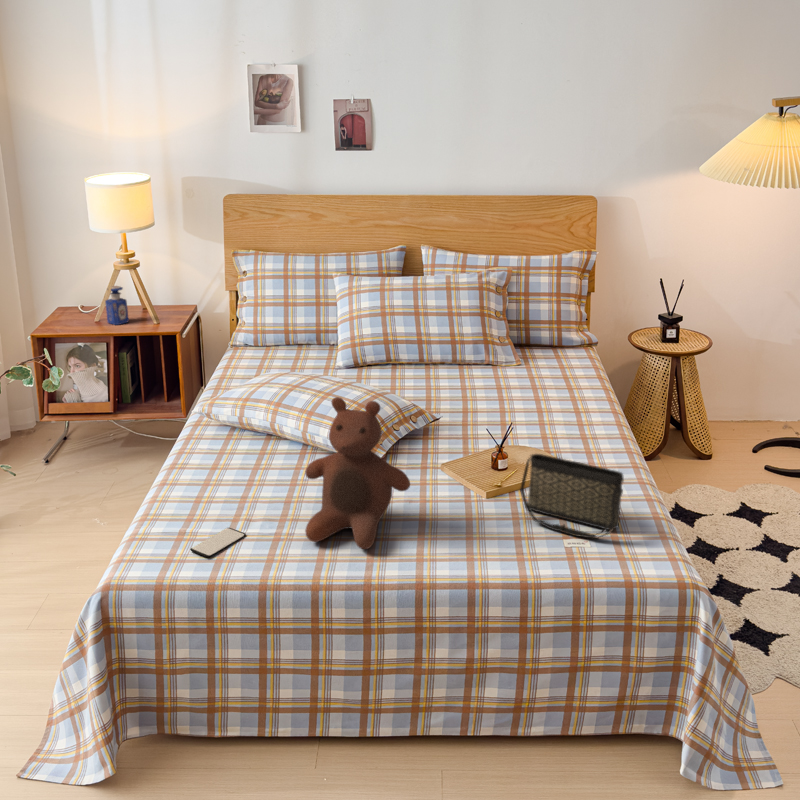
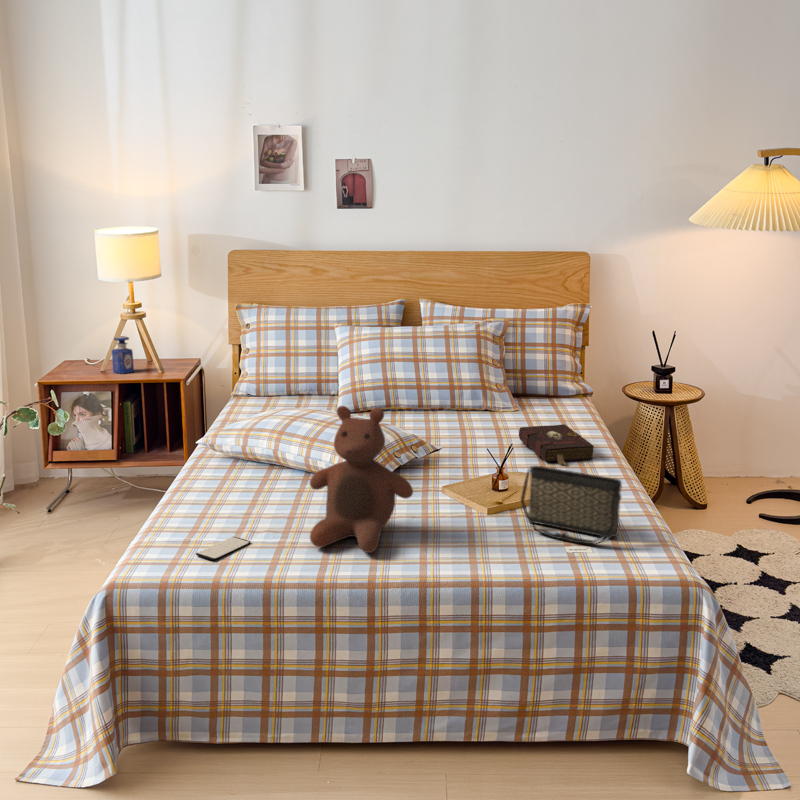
book: none [521,389,597,438] -> present [519,424,594,465]

